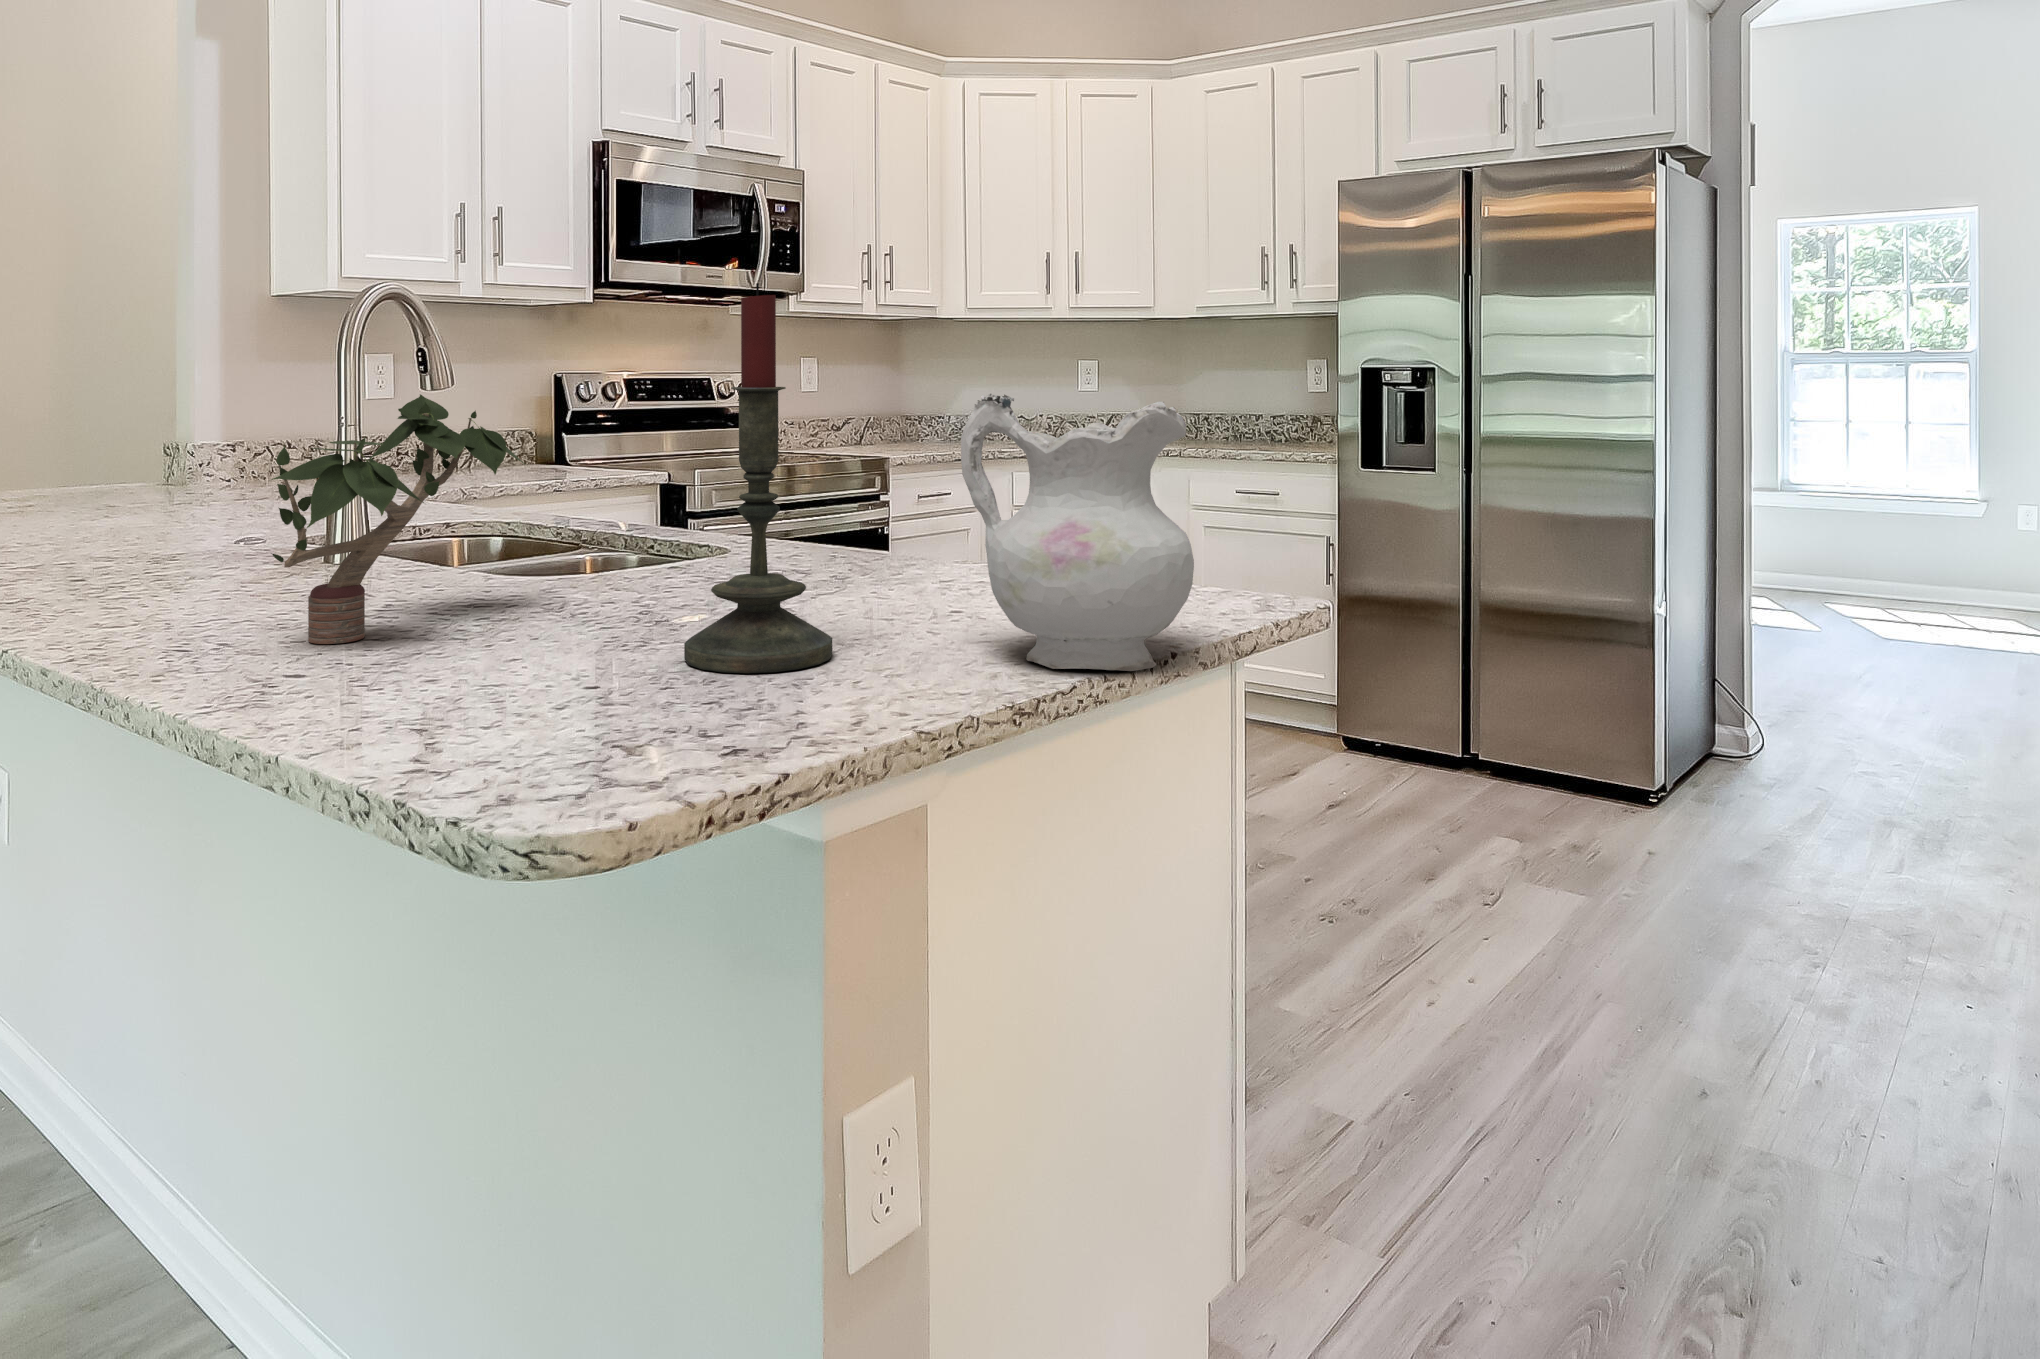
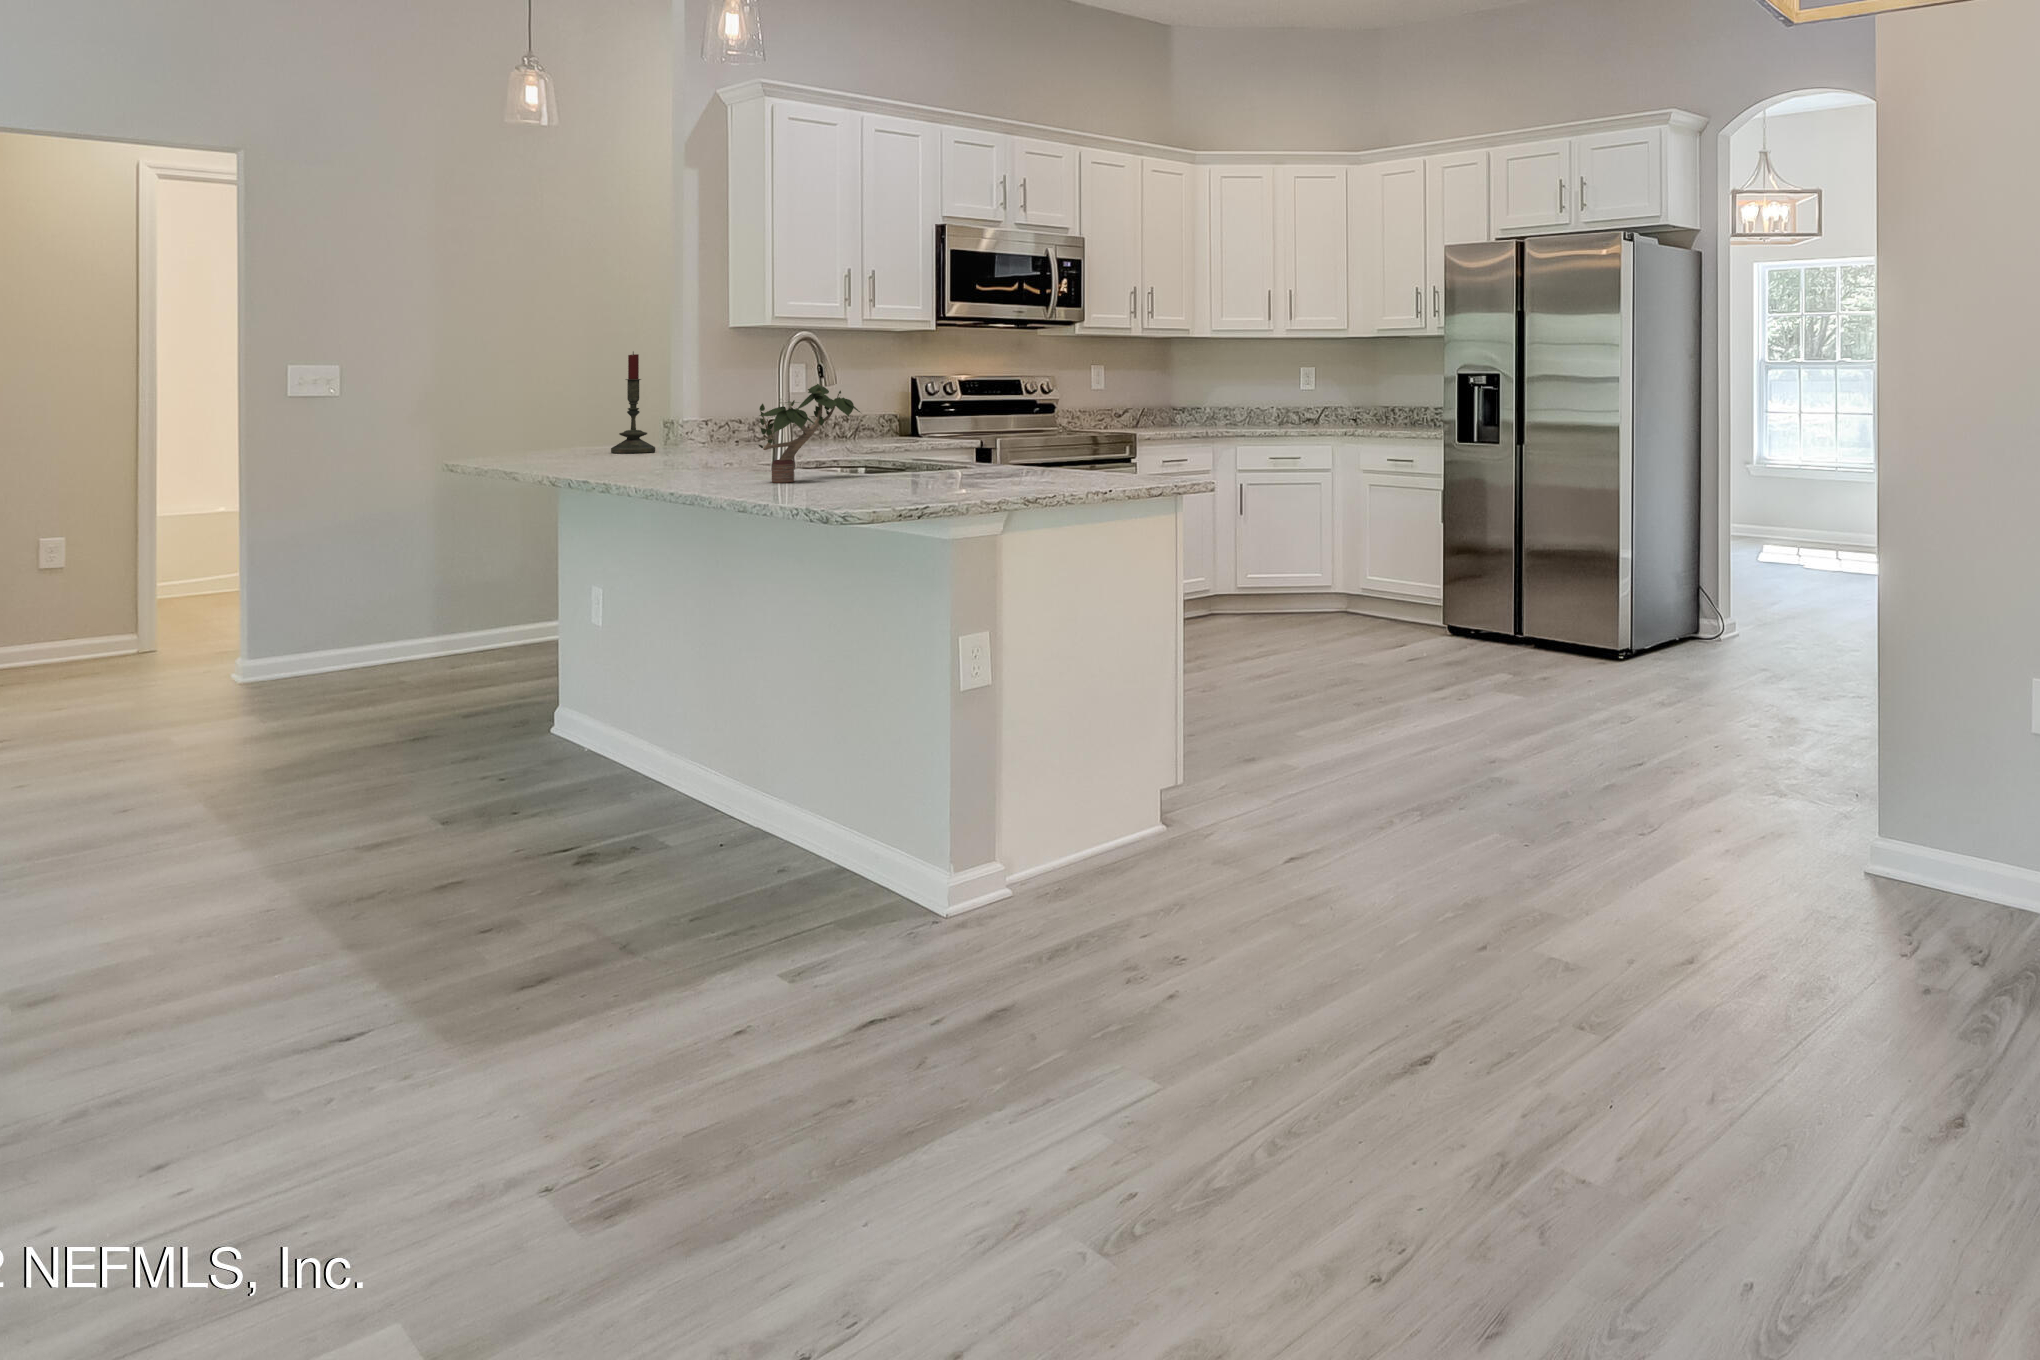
candle: present [684,283,832,673] -> present [611,352,655,453]
ceramic pitcher: present [961,394,1194,671] -> none [1028,382,1115,487]

